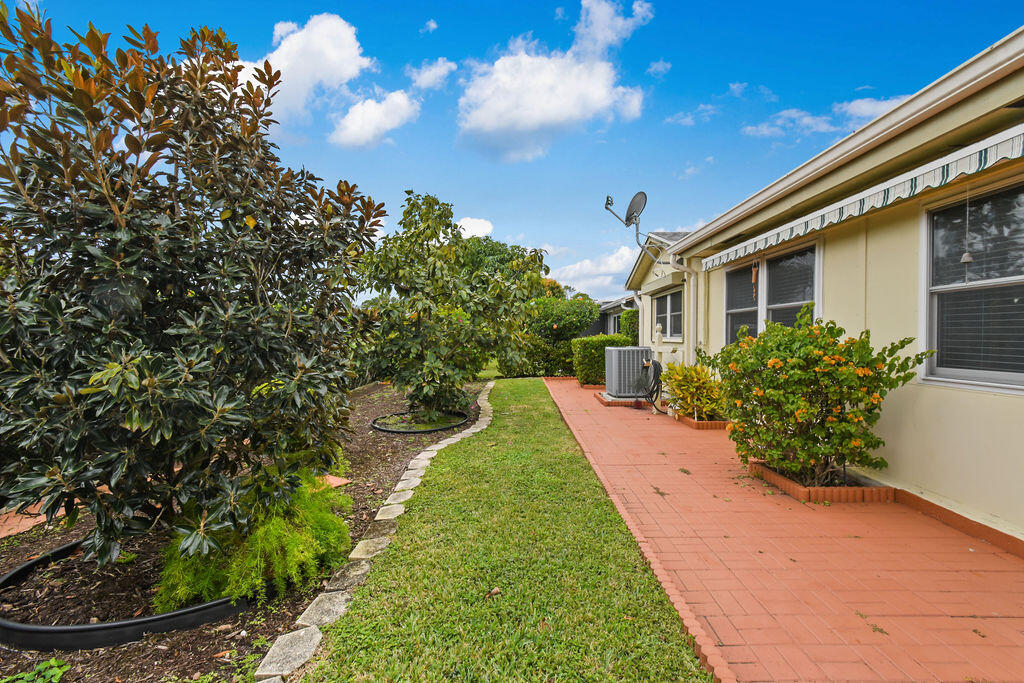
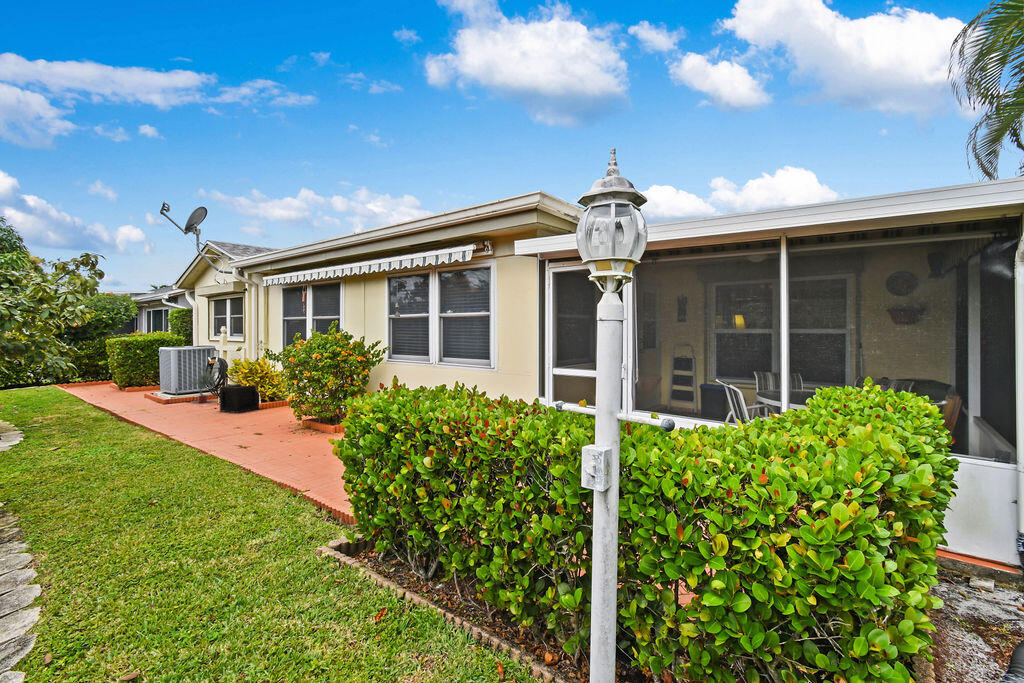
wooden crate: none [650,392,694,428] -> present [219,384,259,413]

